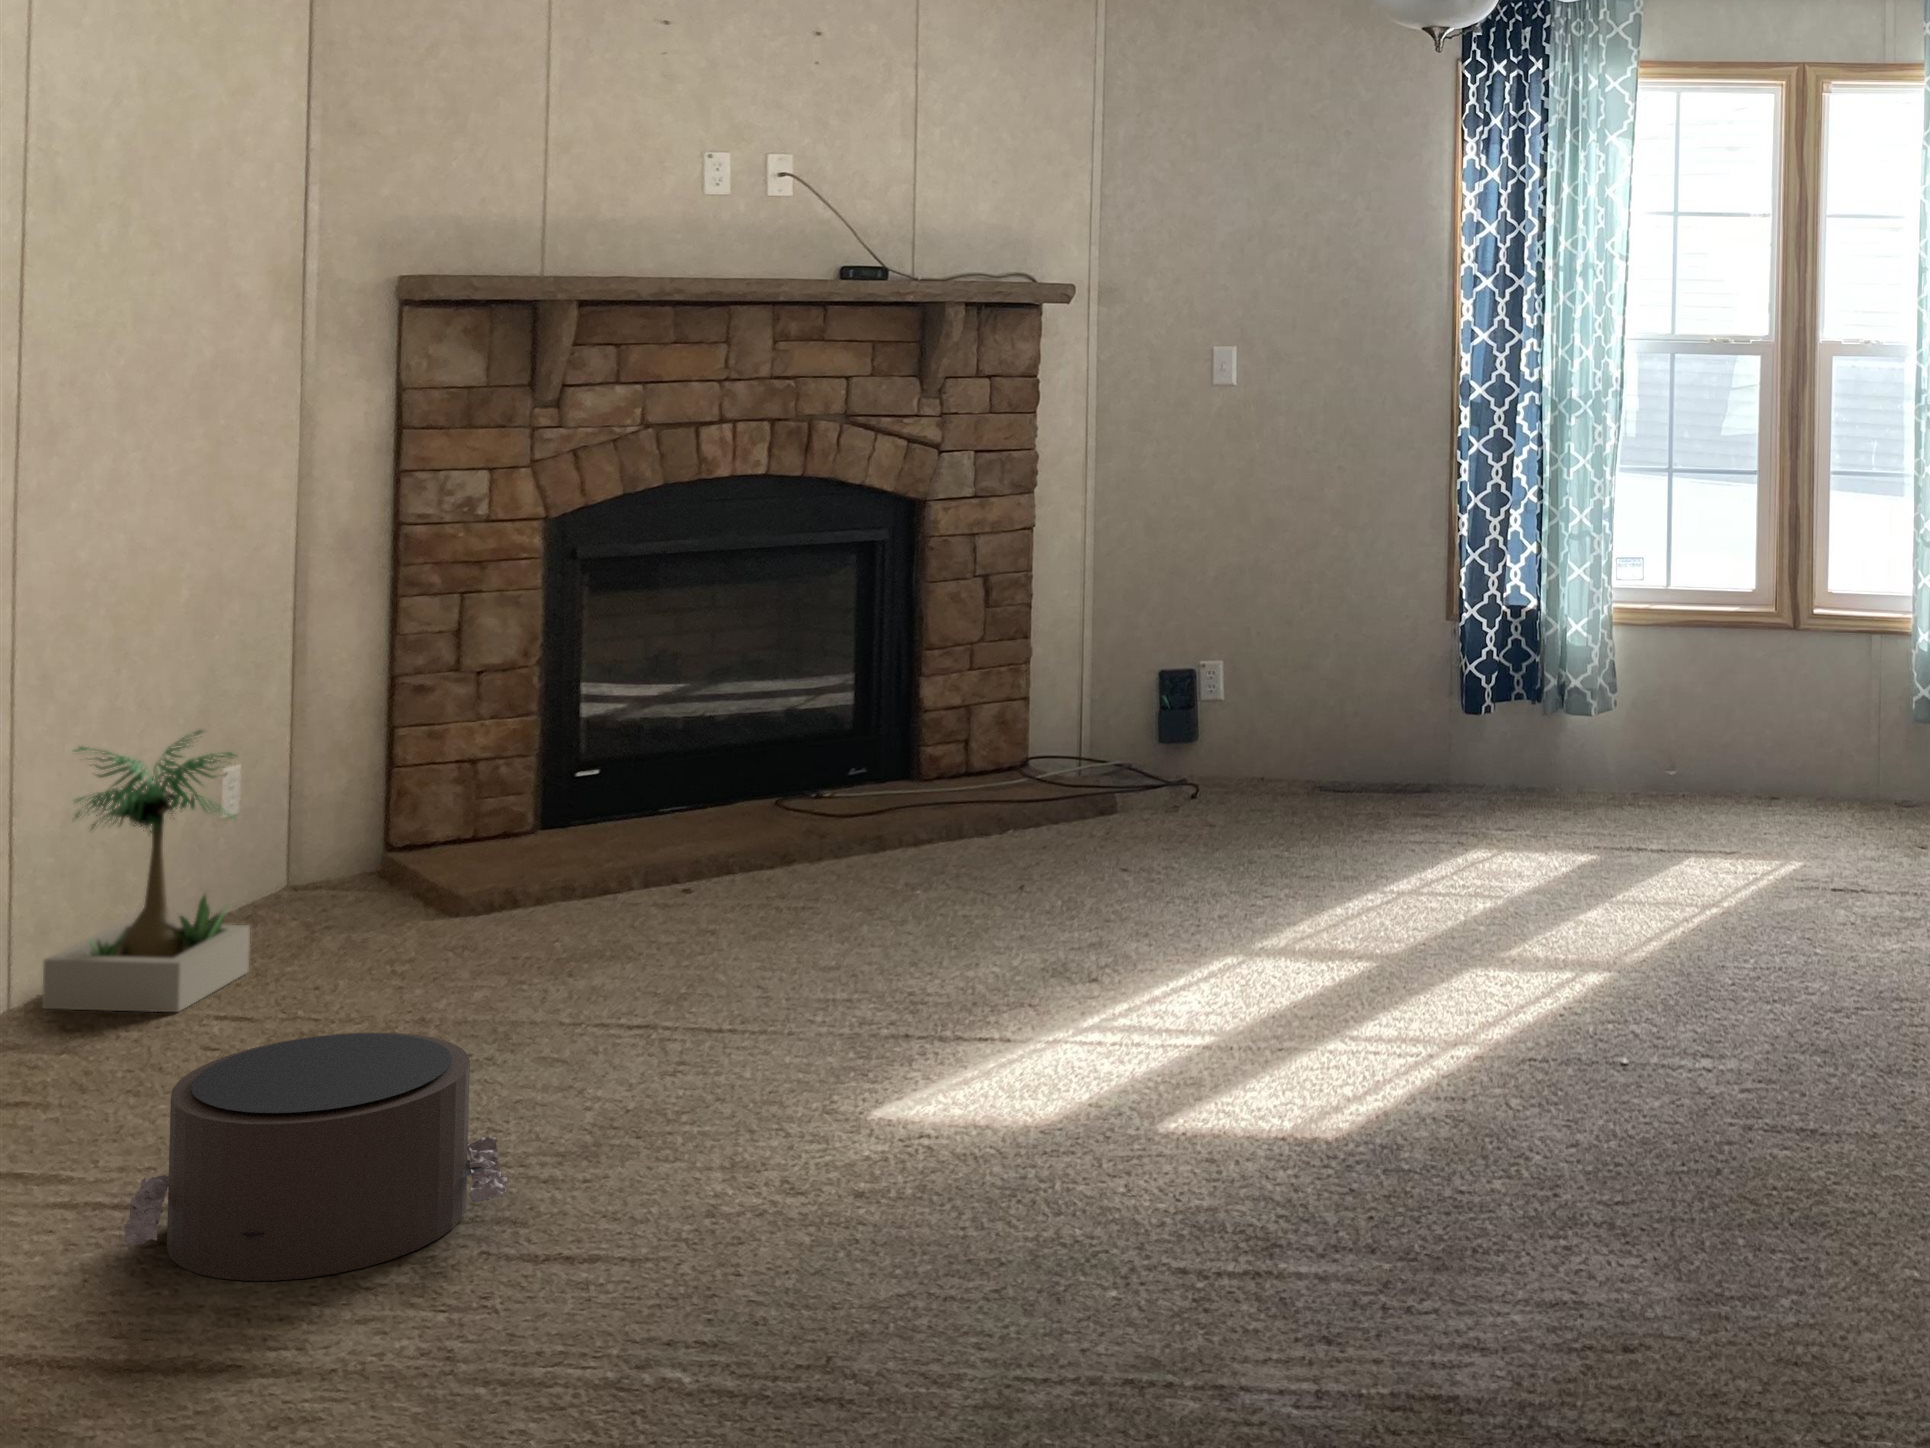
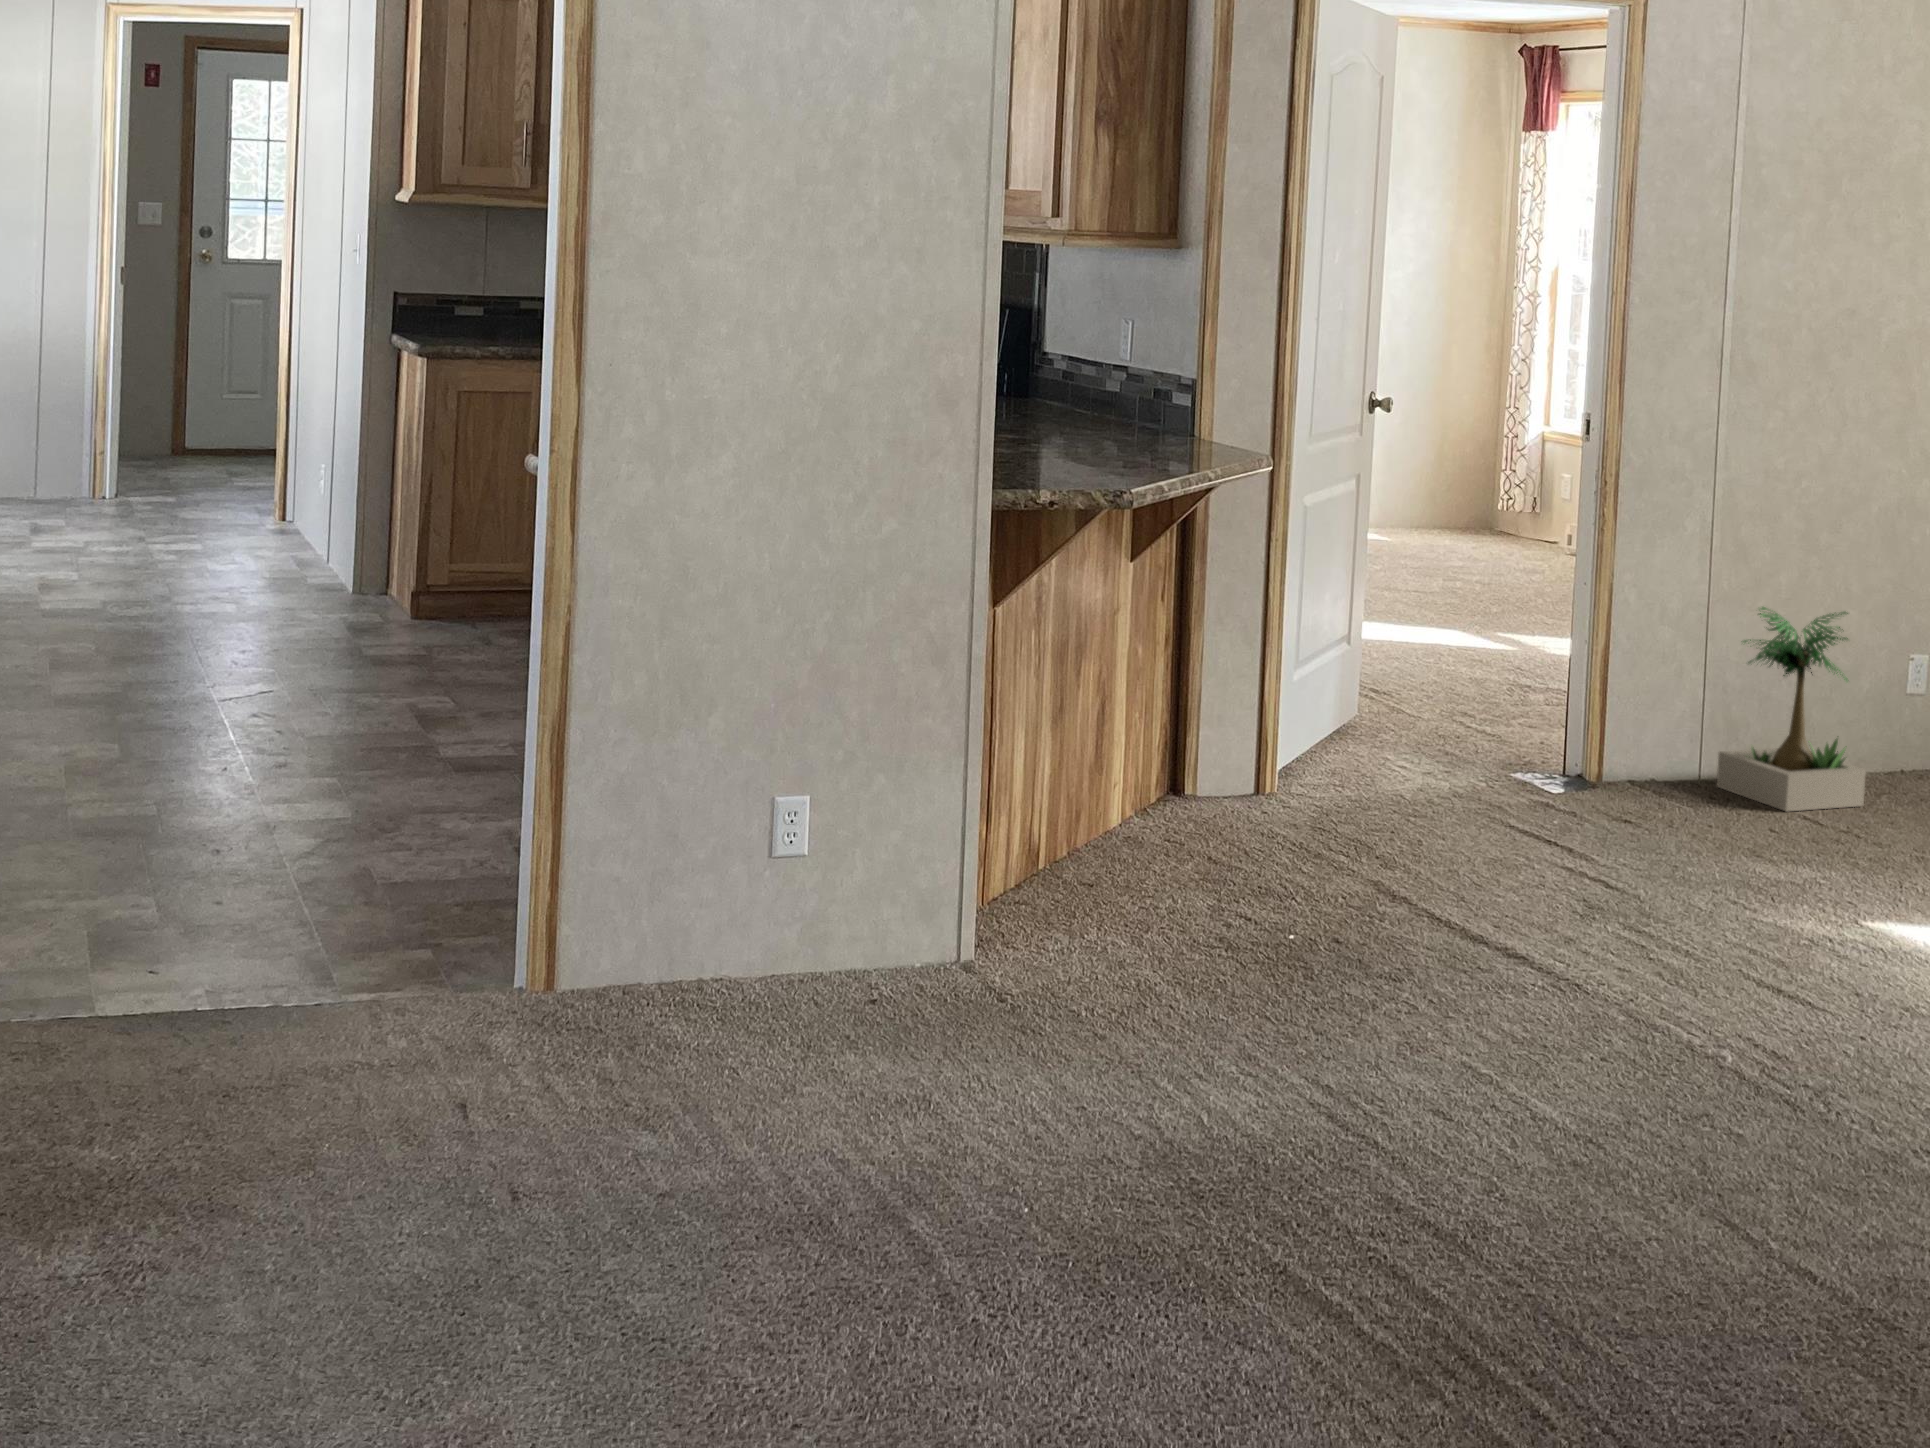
pouf: present [124,1033,507,1281] -> none [1545,796,1812,955]

